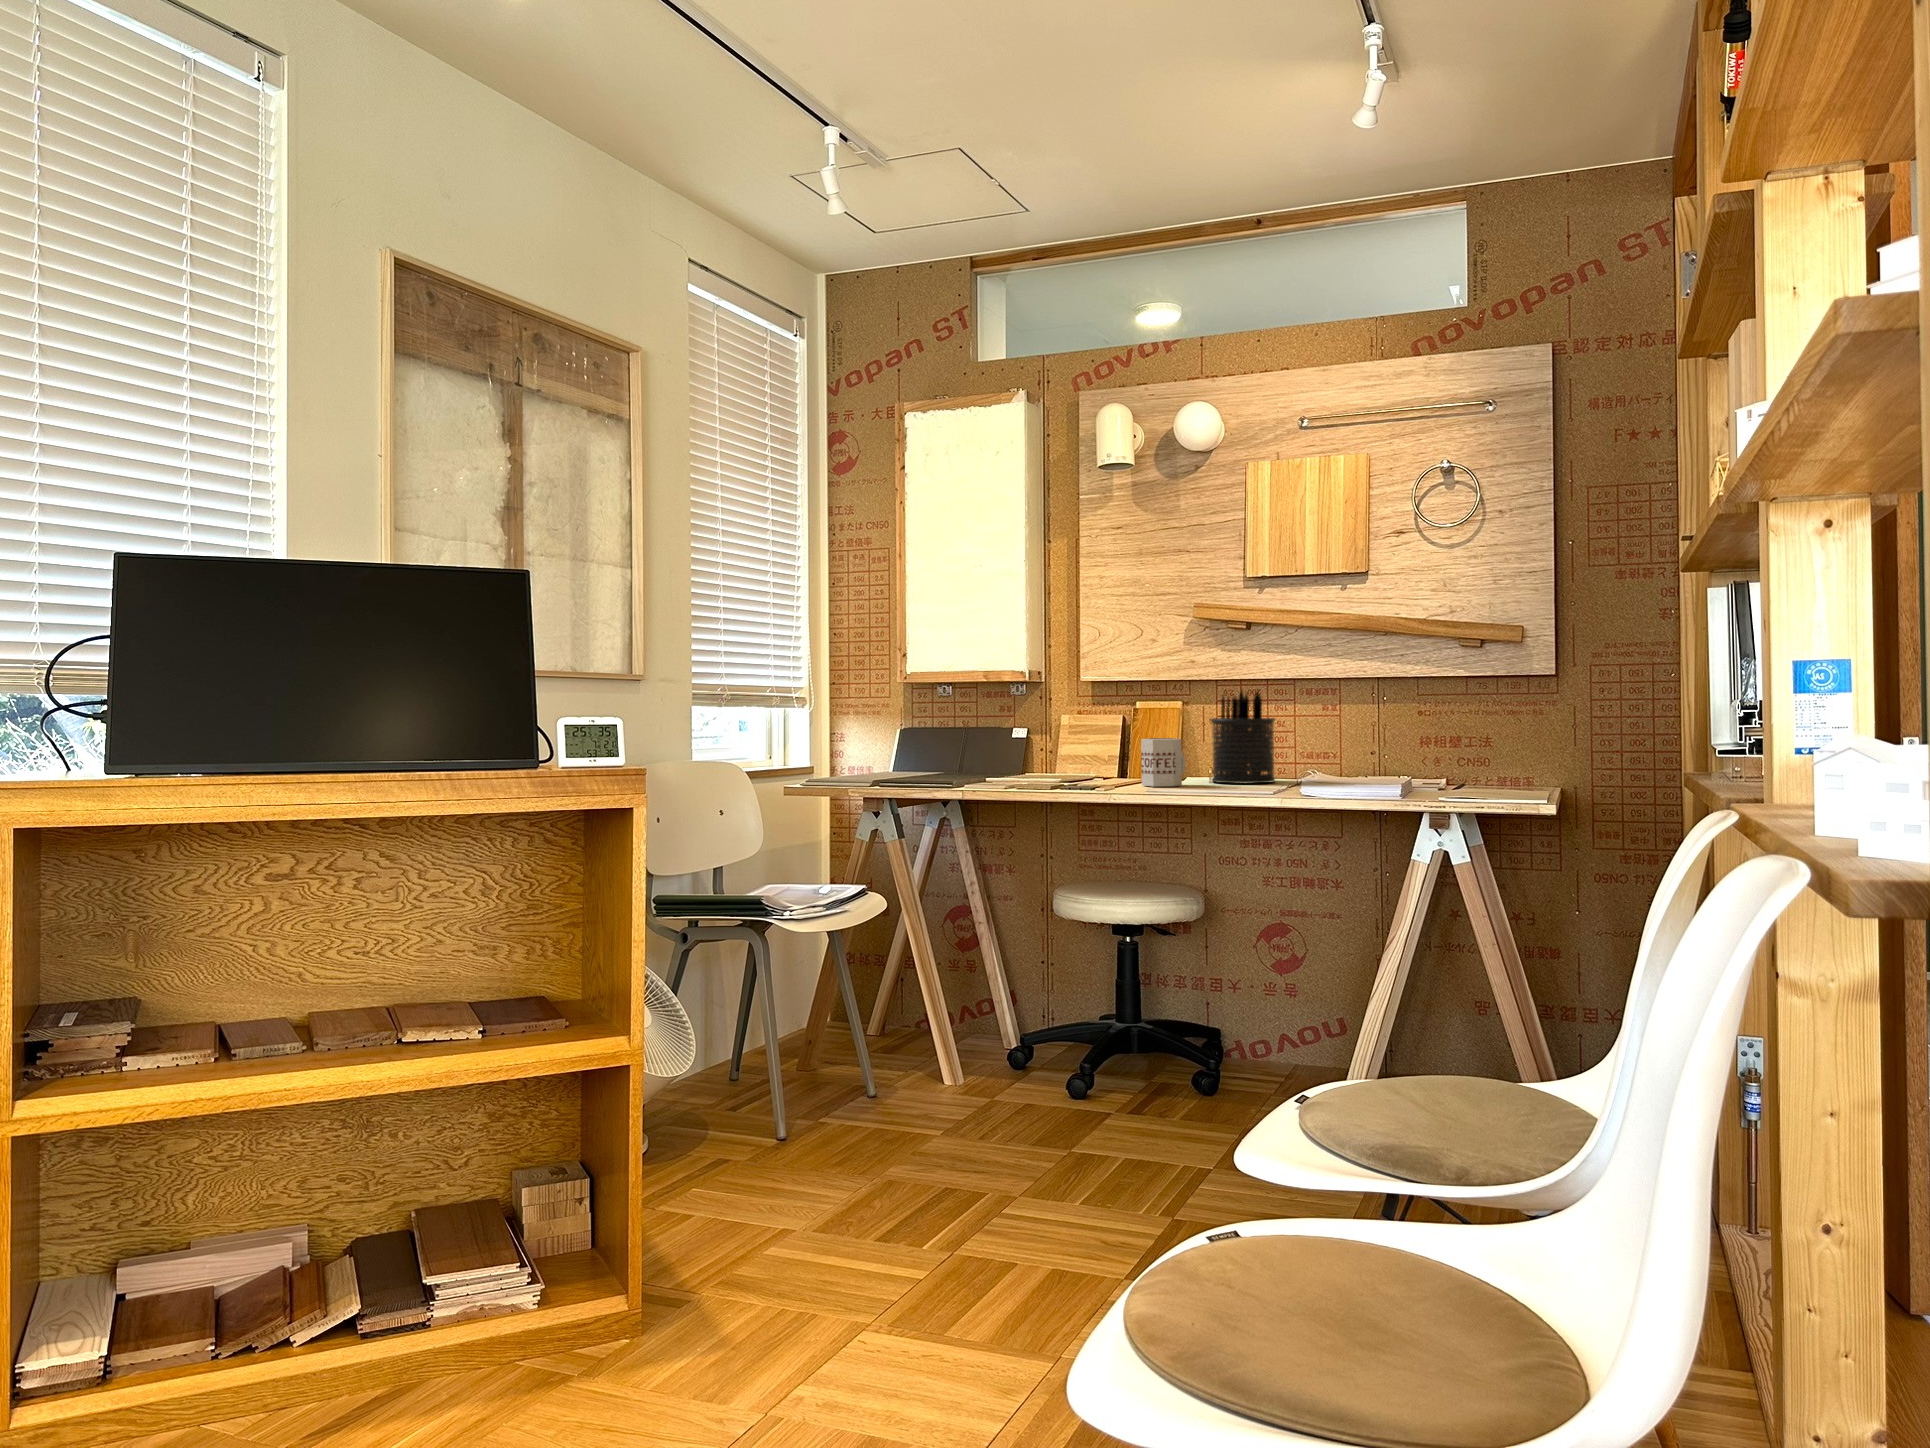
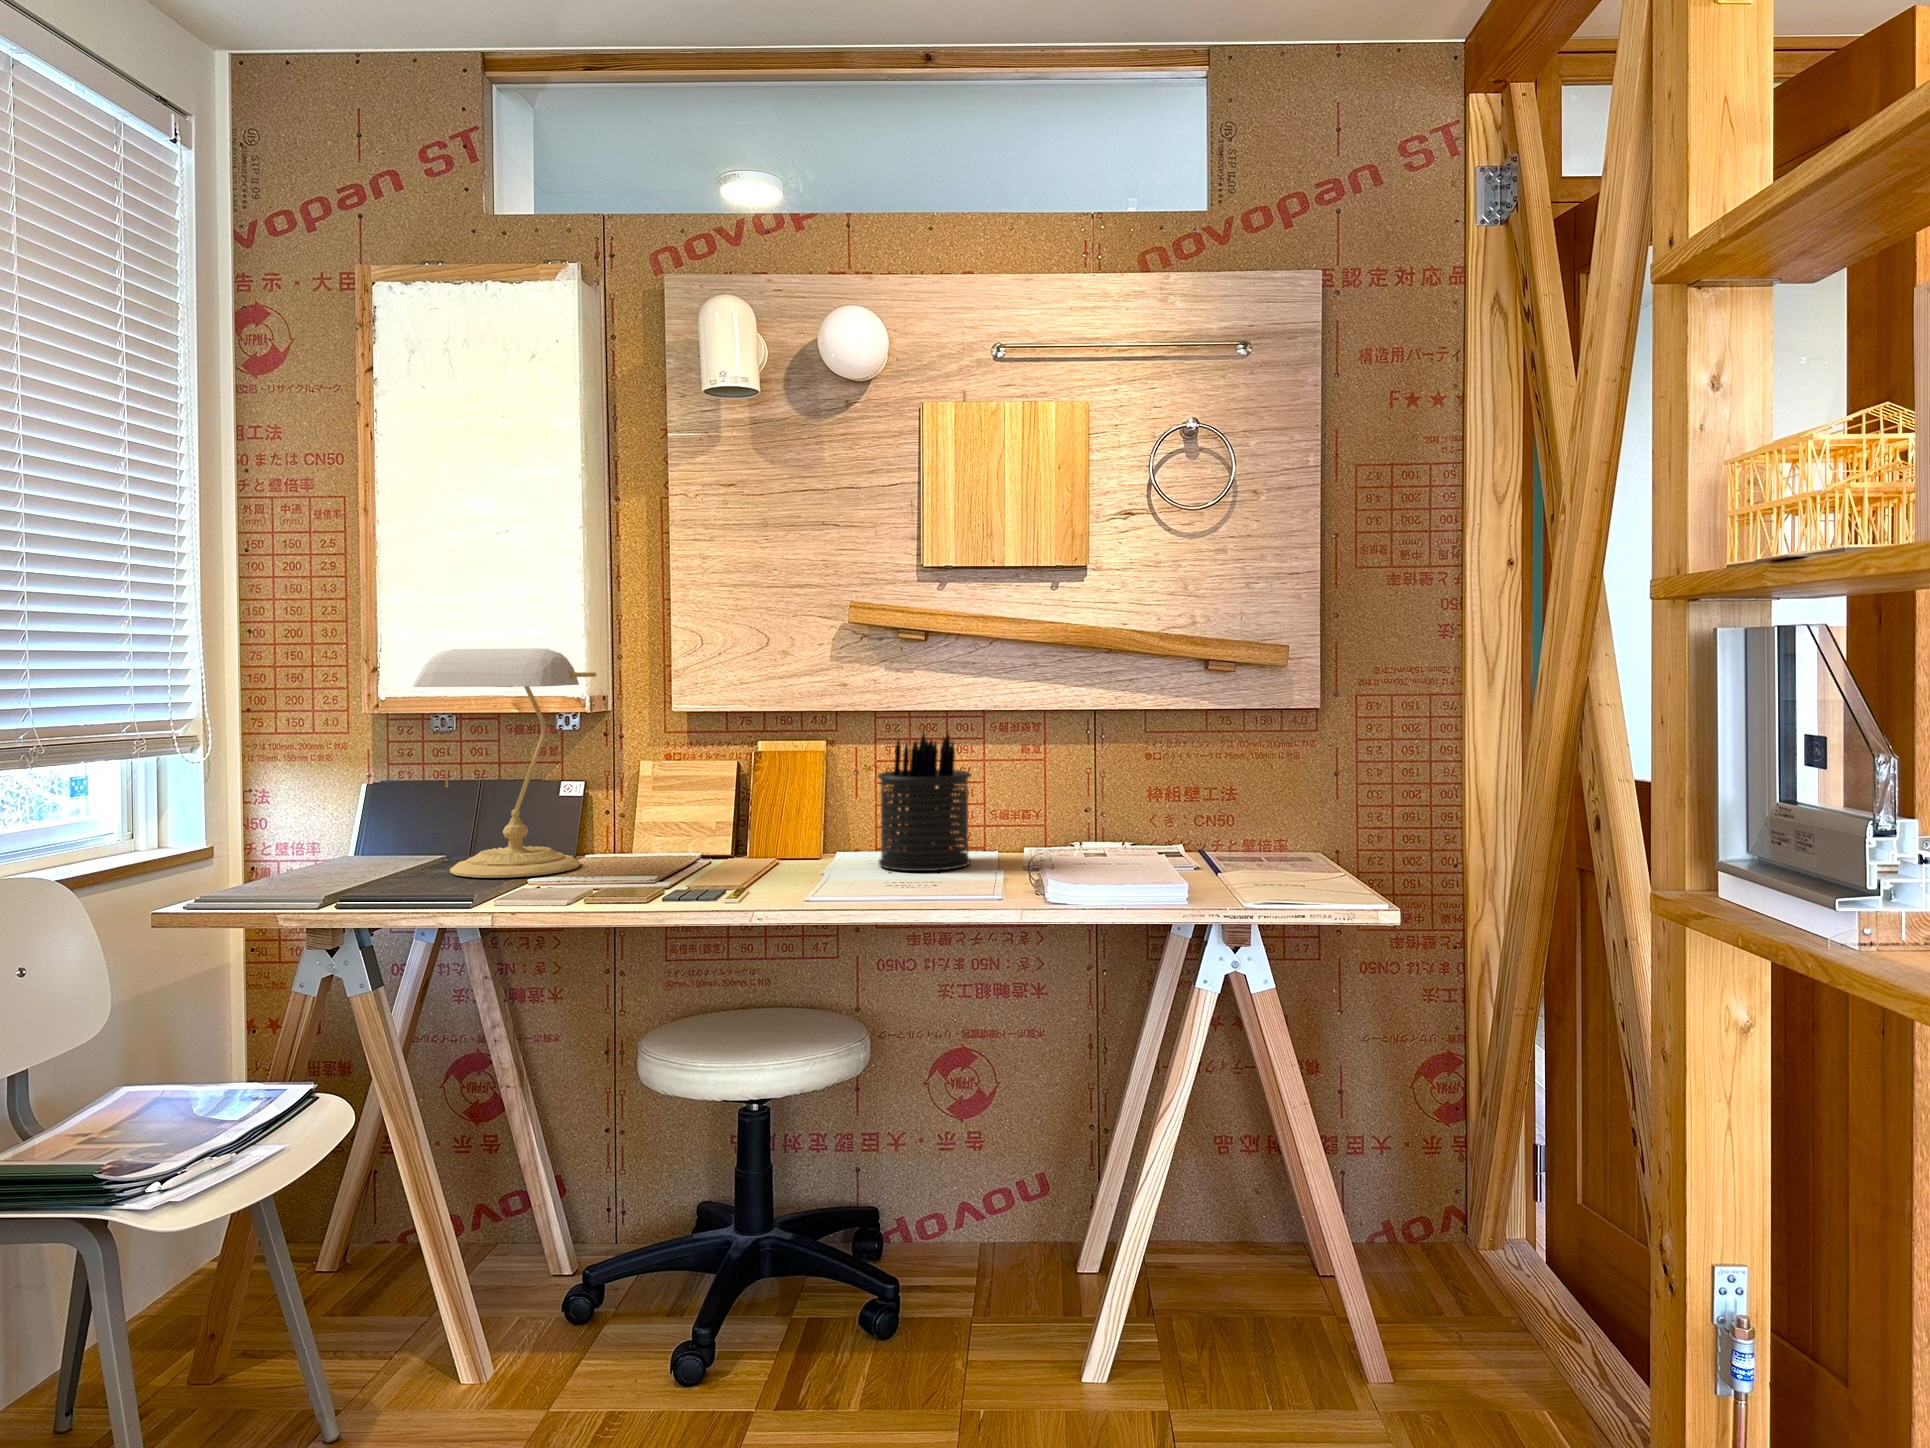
desk lamp: none [922,636,1031,780] -> present [413,648,596,878]
mug: present [1141,738,1185,786] -> none [784,808,847,885]

